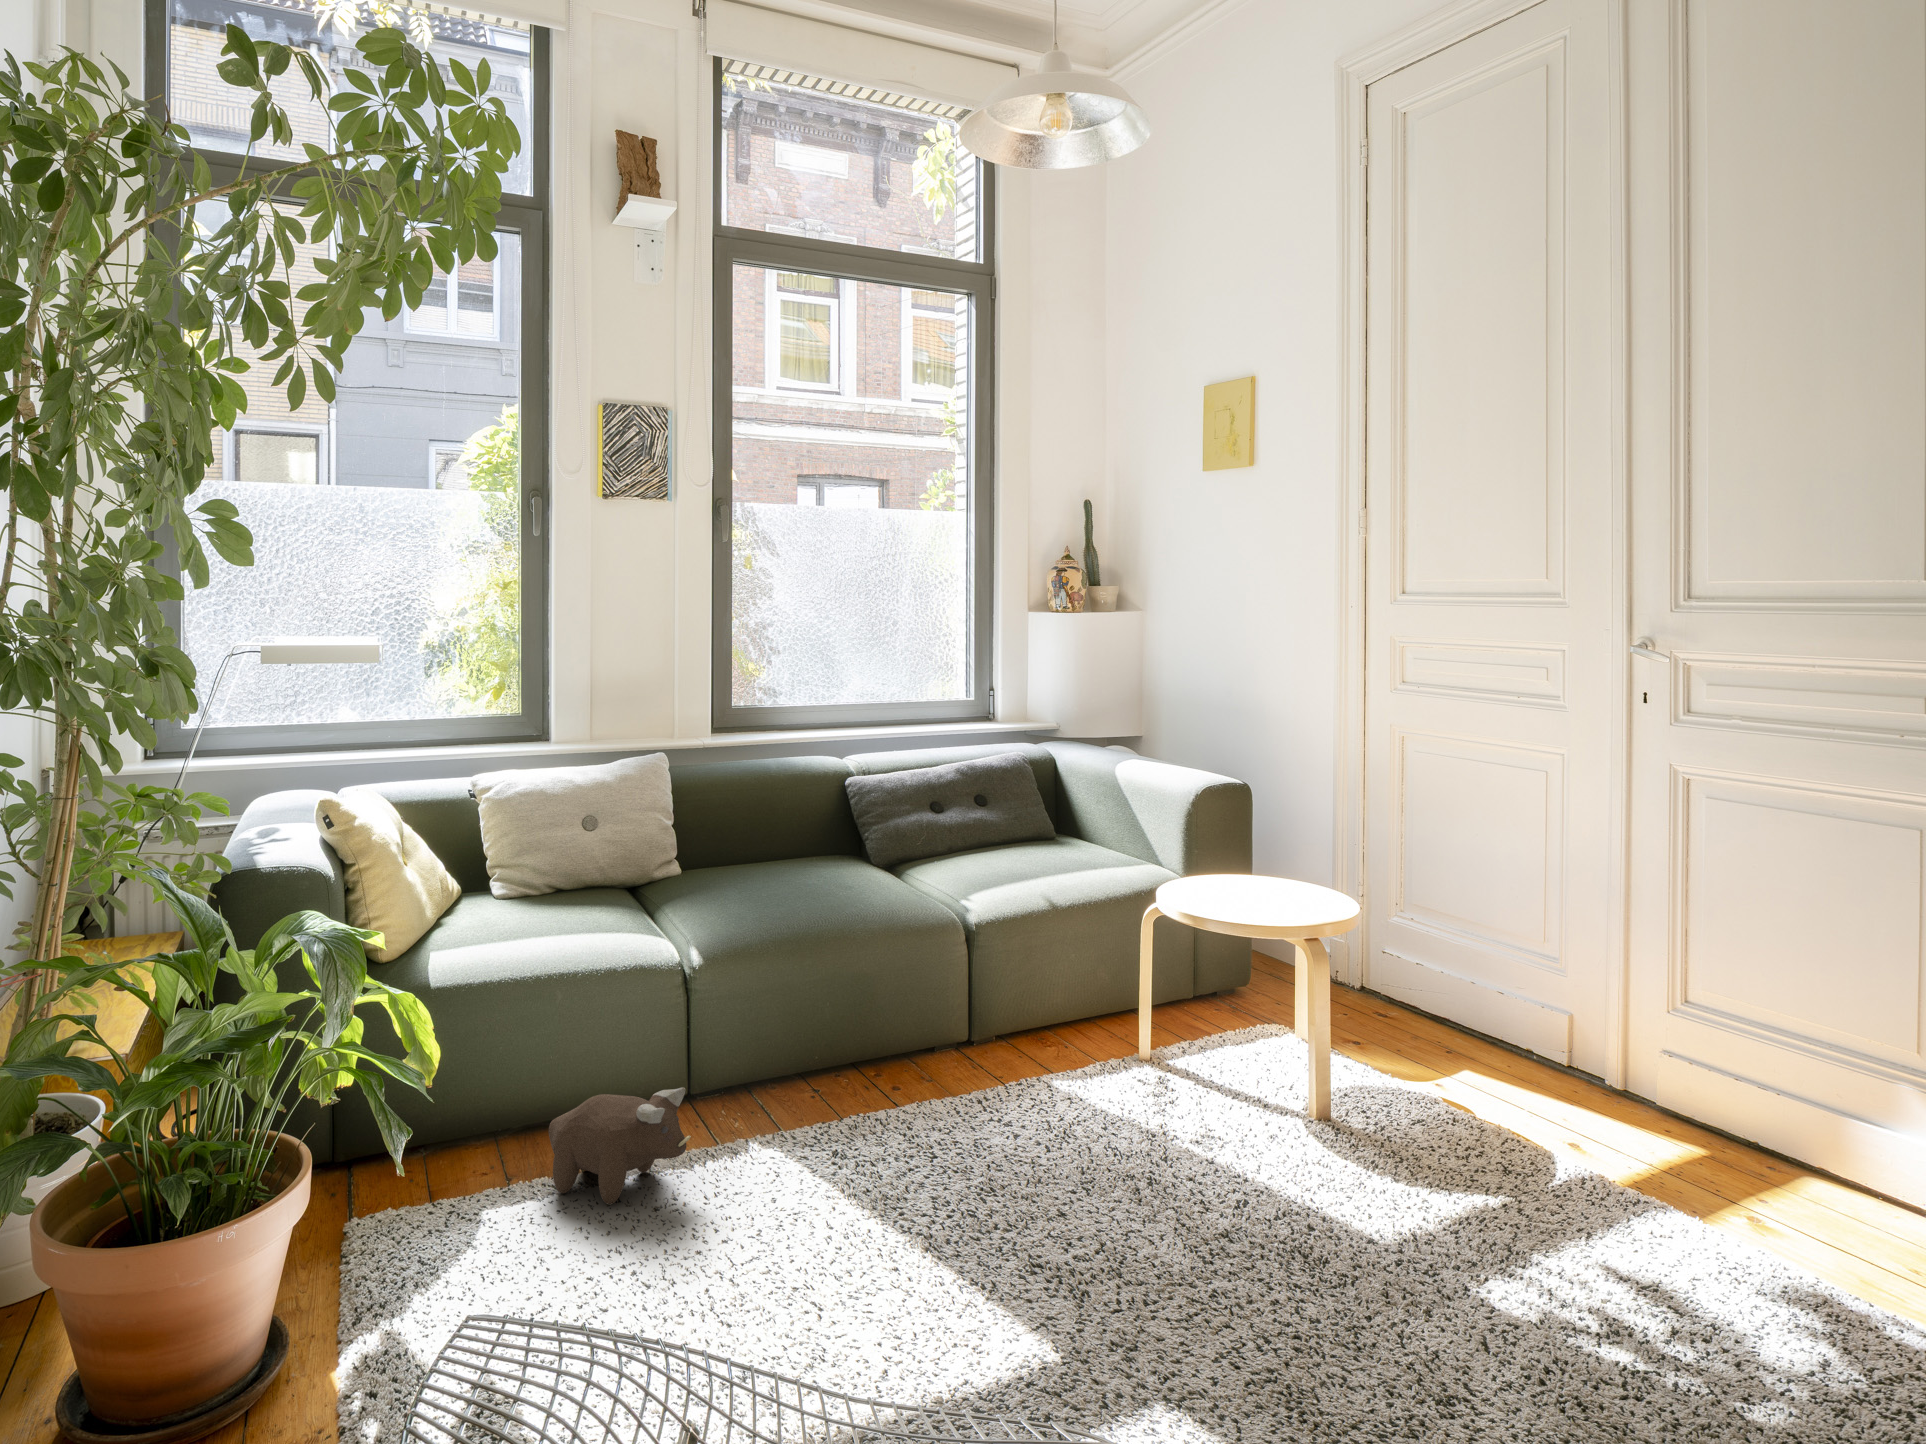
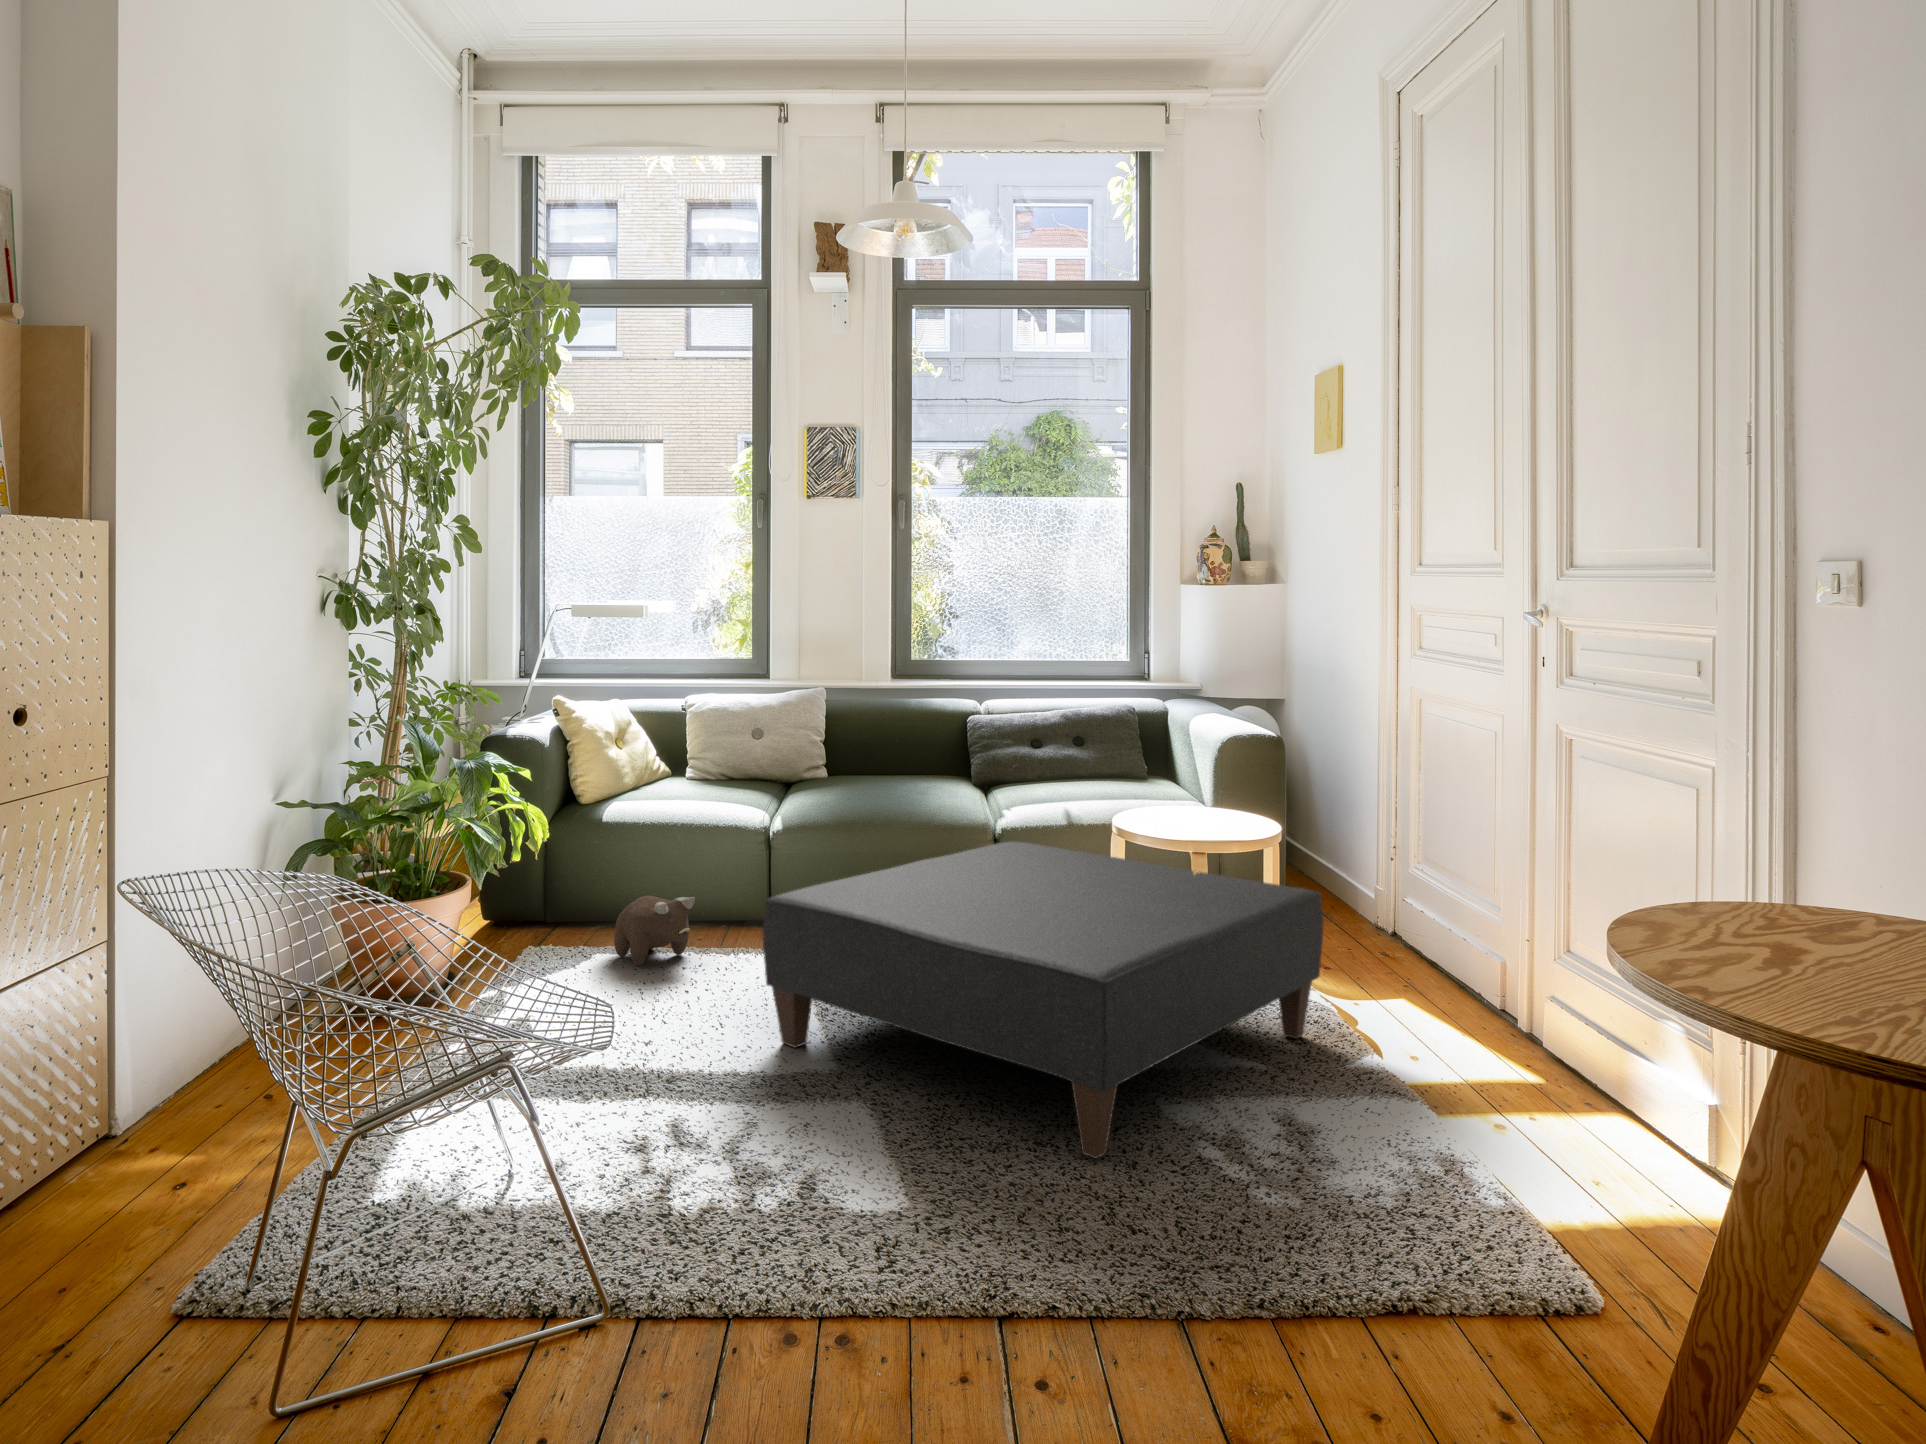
ottoman: none [952,950,1591,1383] -> present [763,841,1323,1158]

